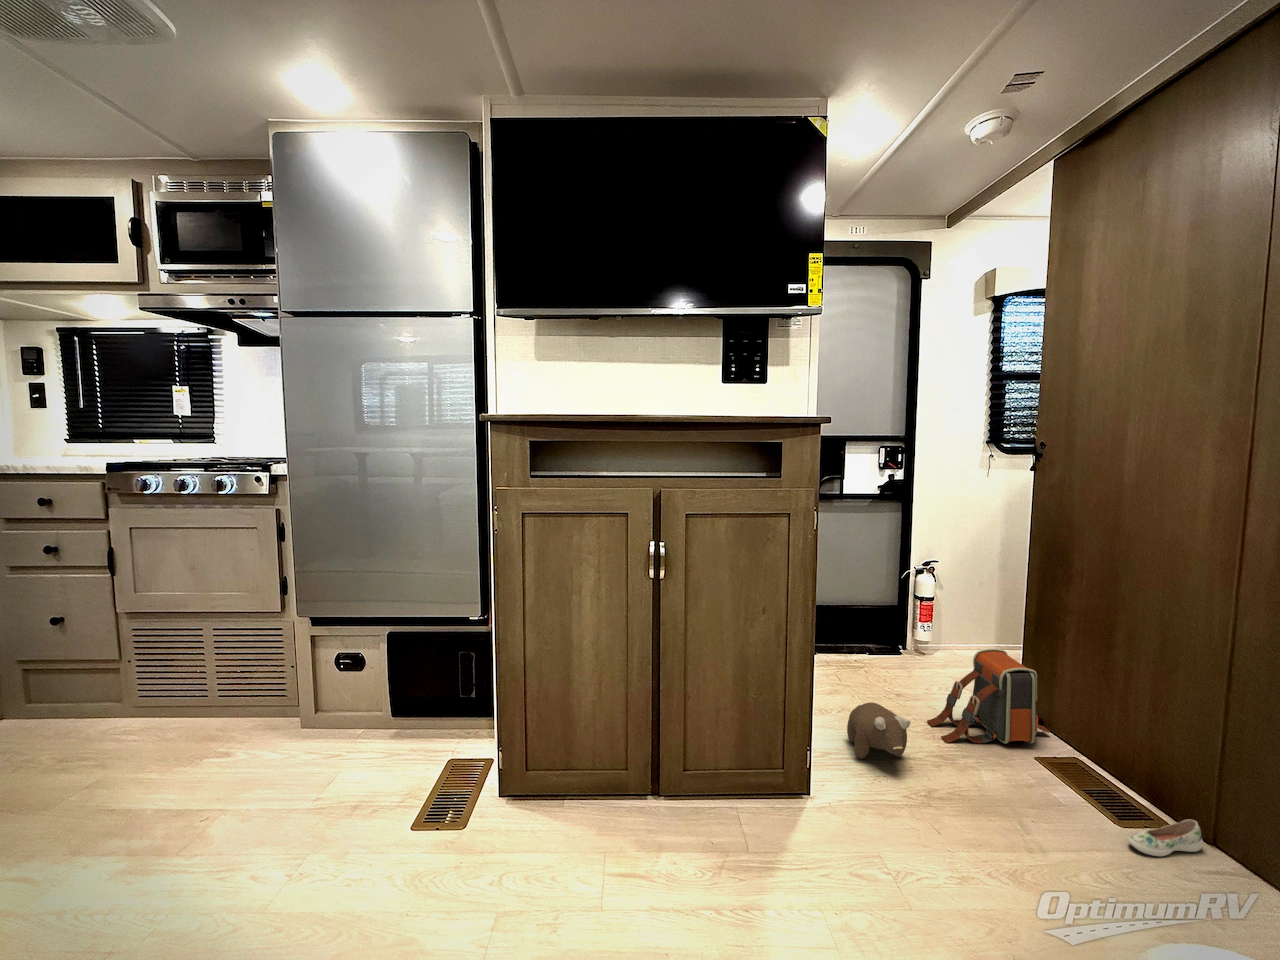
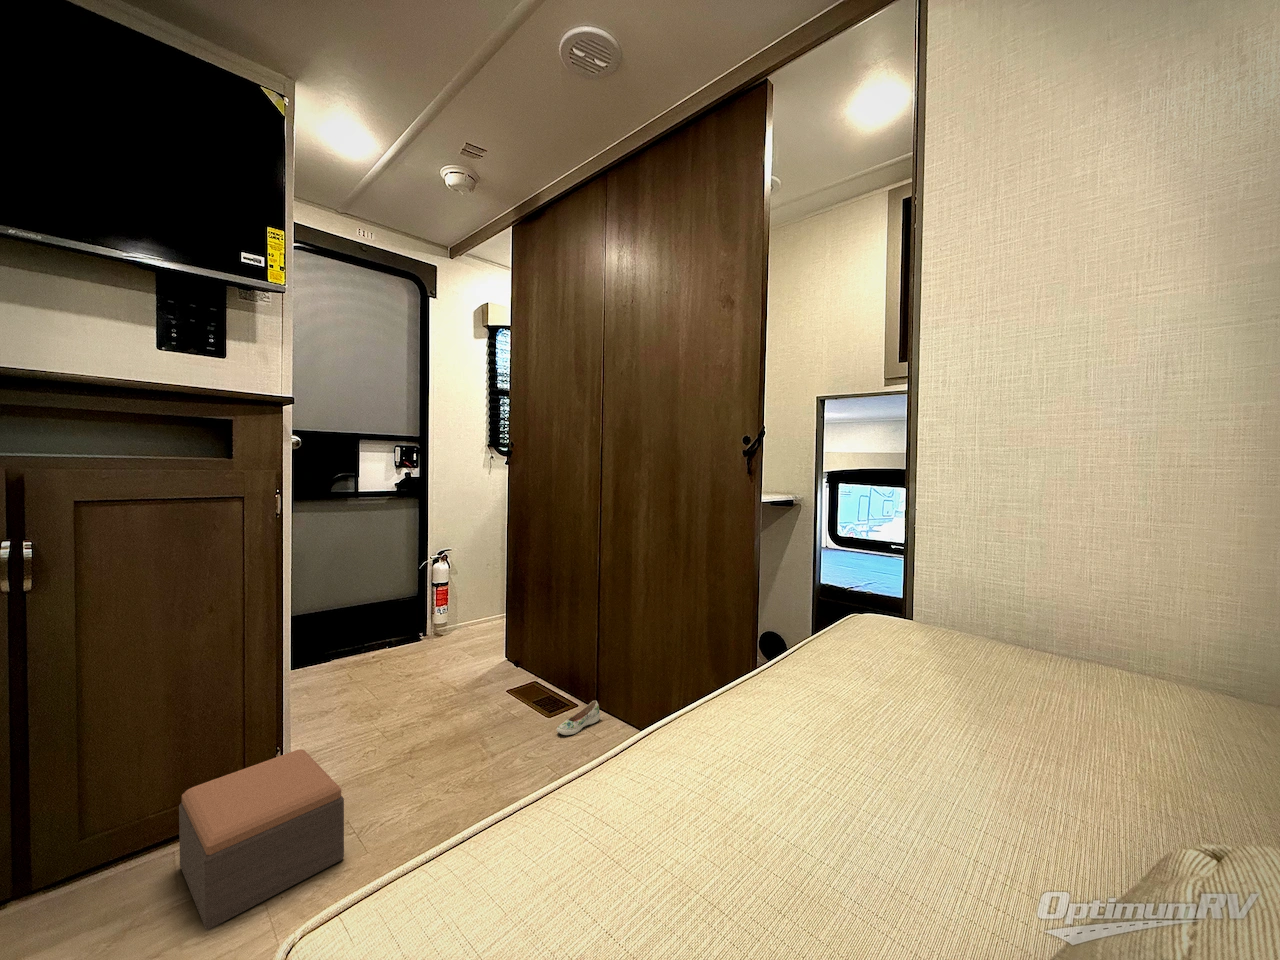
backpack: present [927,649,1050,744] -> none [429,612,525,703]
plush toy: present [847,702,911,759] -> none [343,683,401,742]
footstool: none [743,762,886,908] -> present [179,749,344,930]

